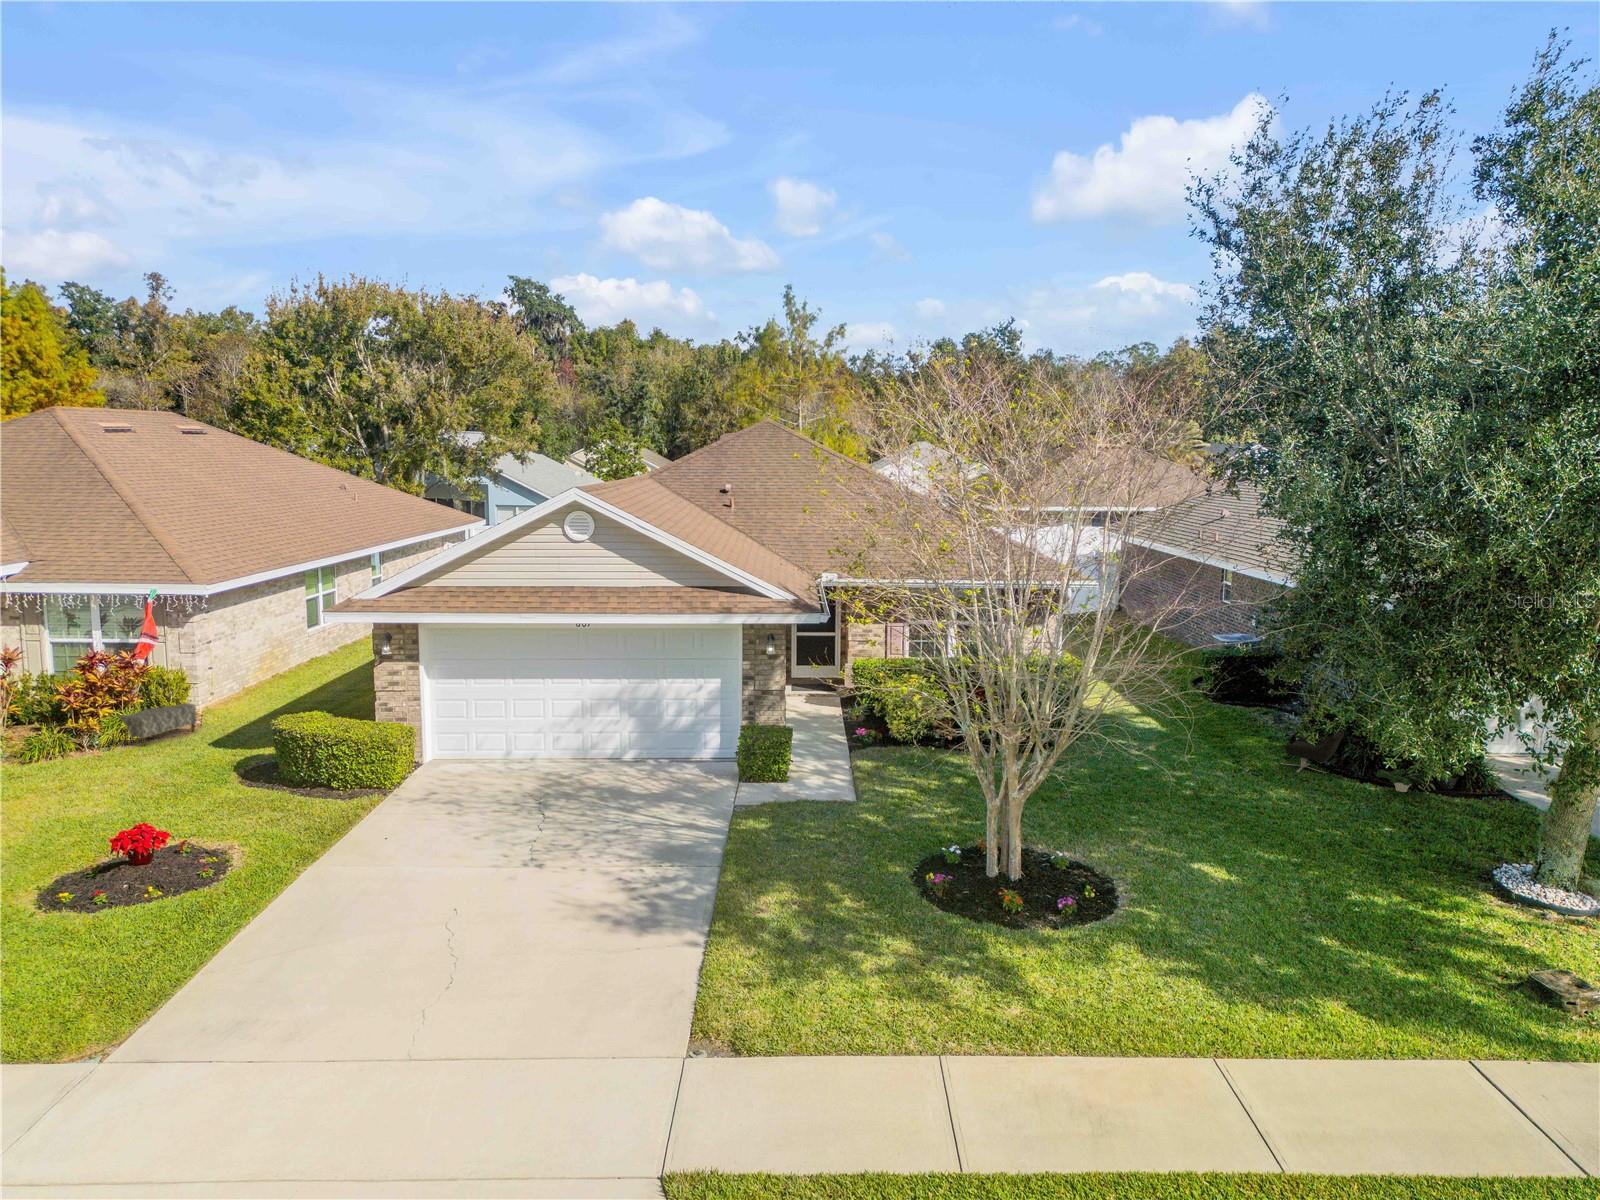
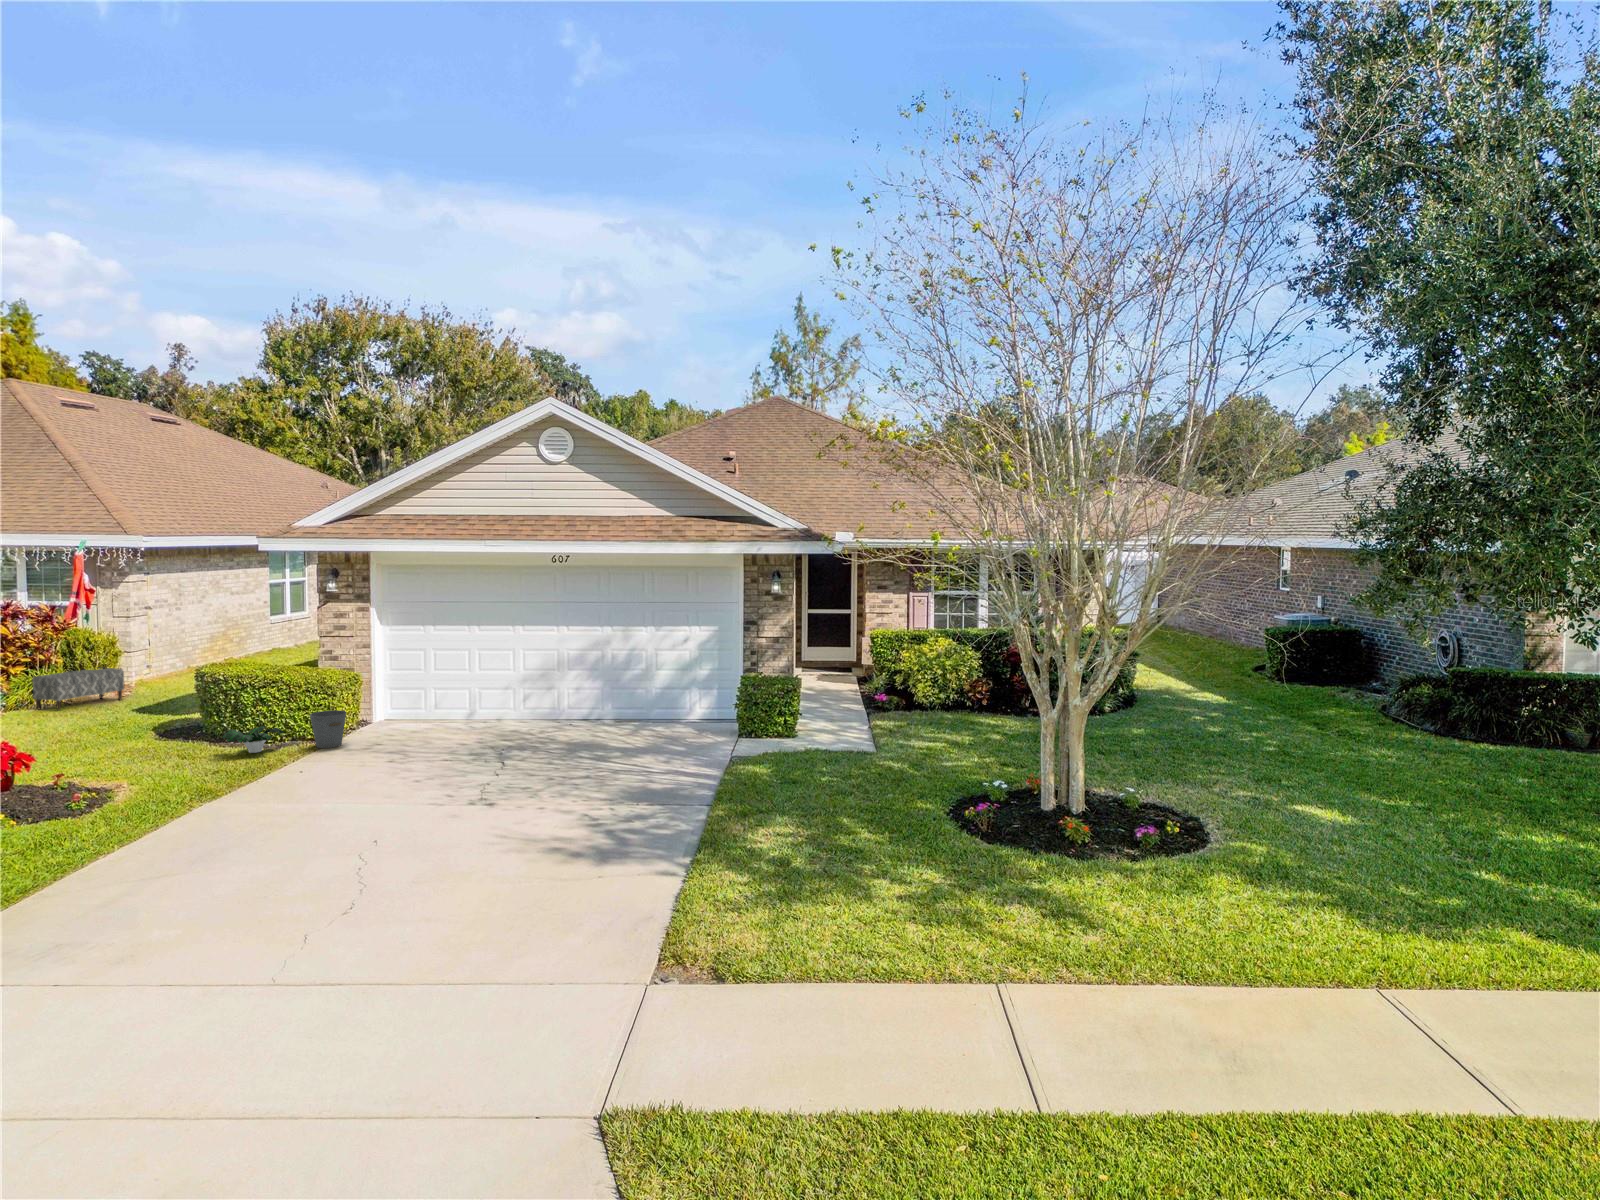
lounge chair: present [1281,732,1344,773] -> none [1376,684,1453,734]
bucket: none [376,761,407,795] -> present [310,710,346,748]
potted plant: present [1375,769,1425,792] -> present [222,726,284,753]

